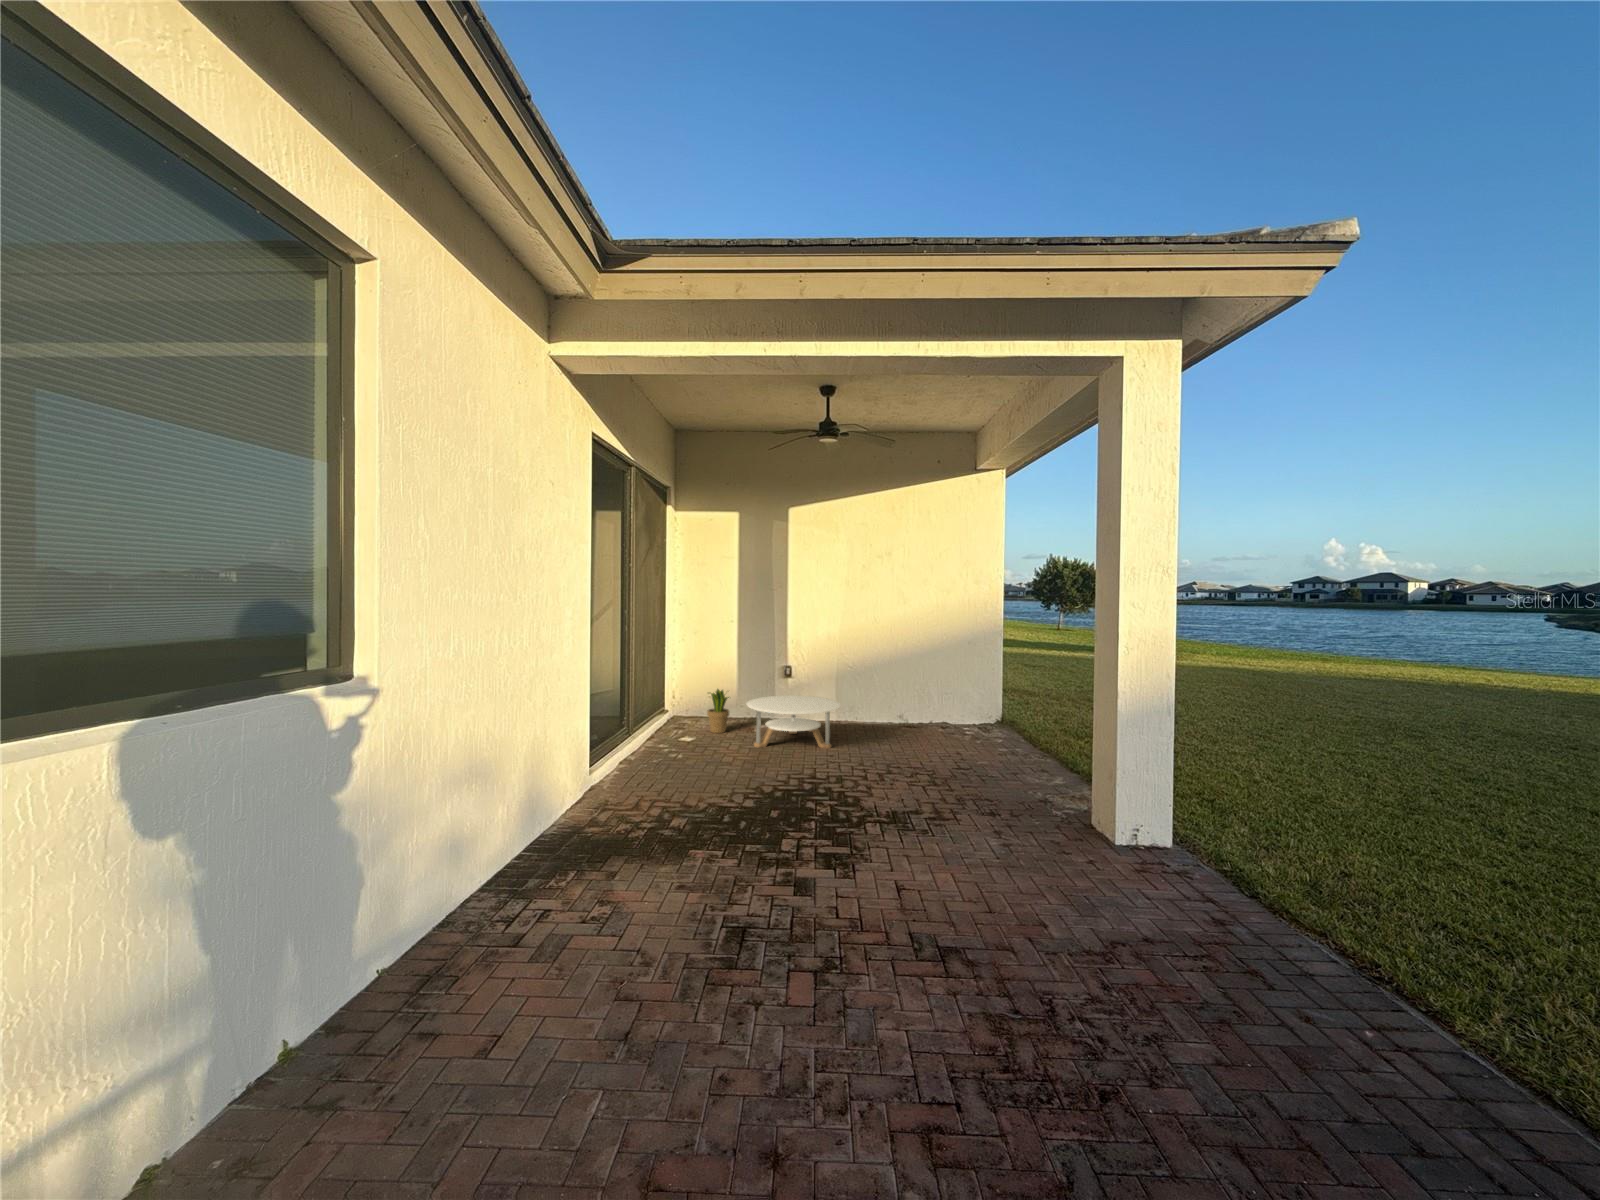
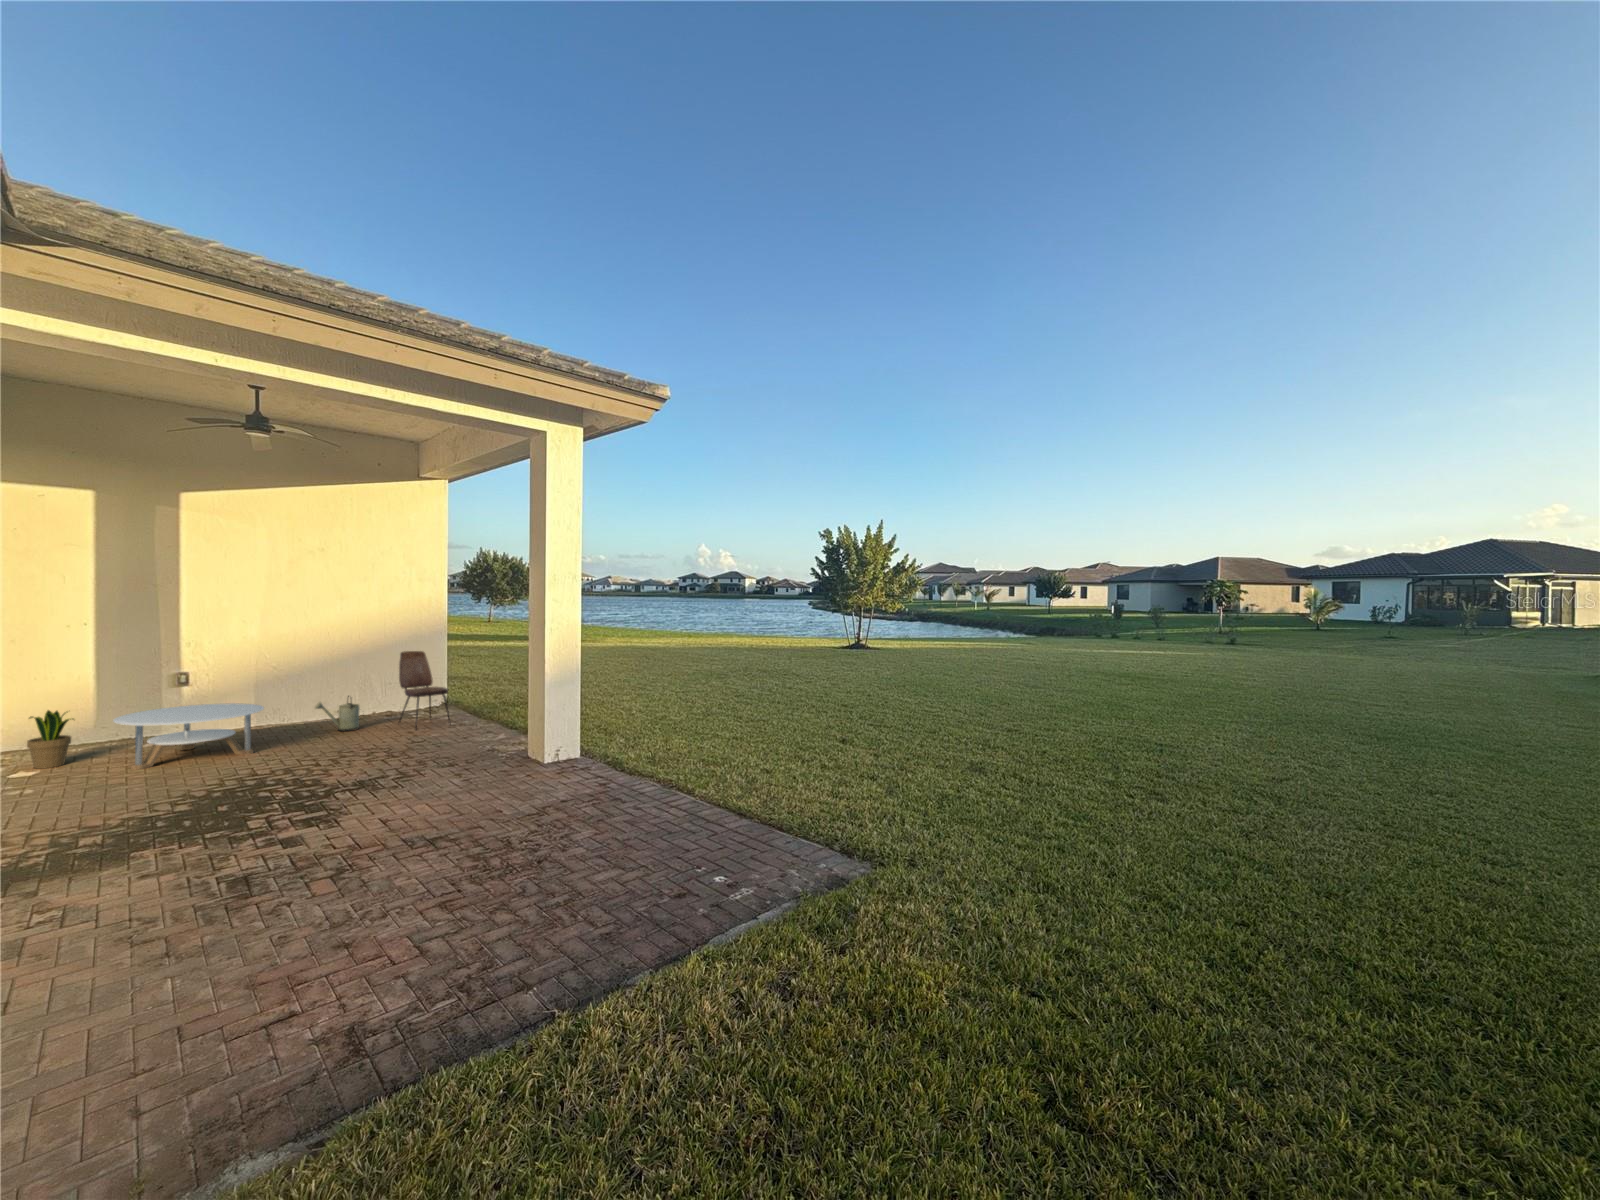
dining chair: none [952,661,1003,750] -> present [399,651,450,729]
watering can: none [881,702,922,738] -> present [315,696,359,731]

